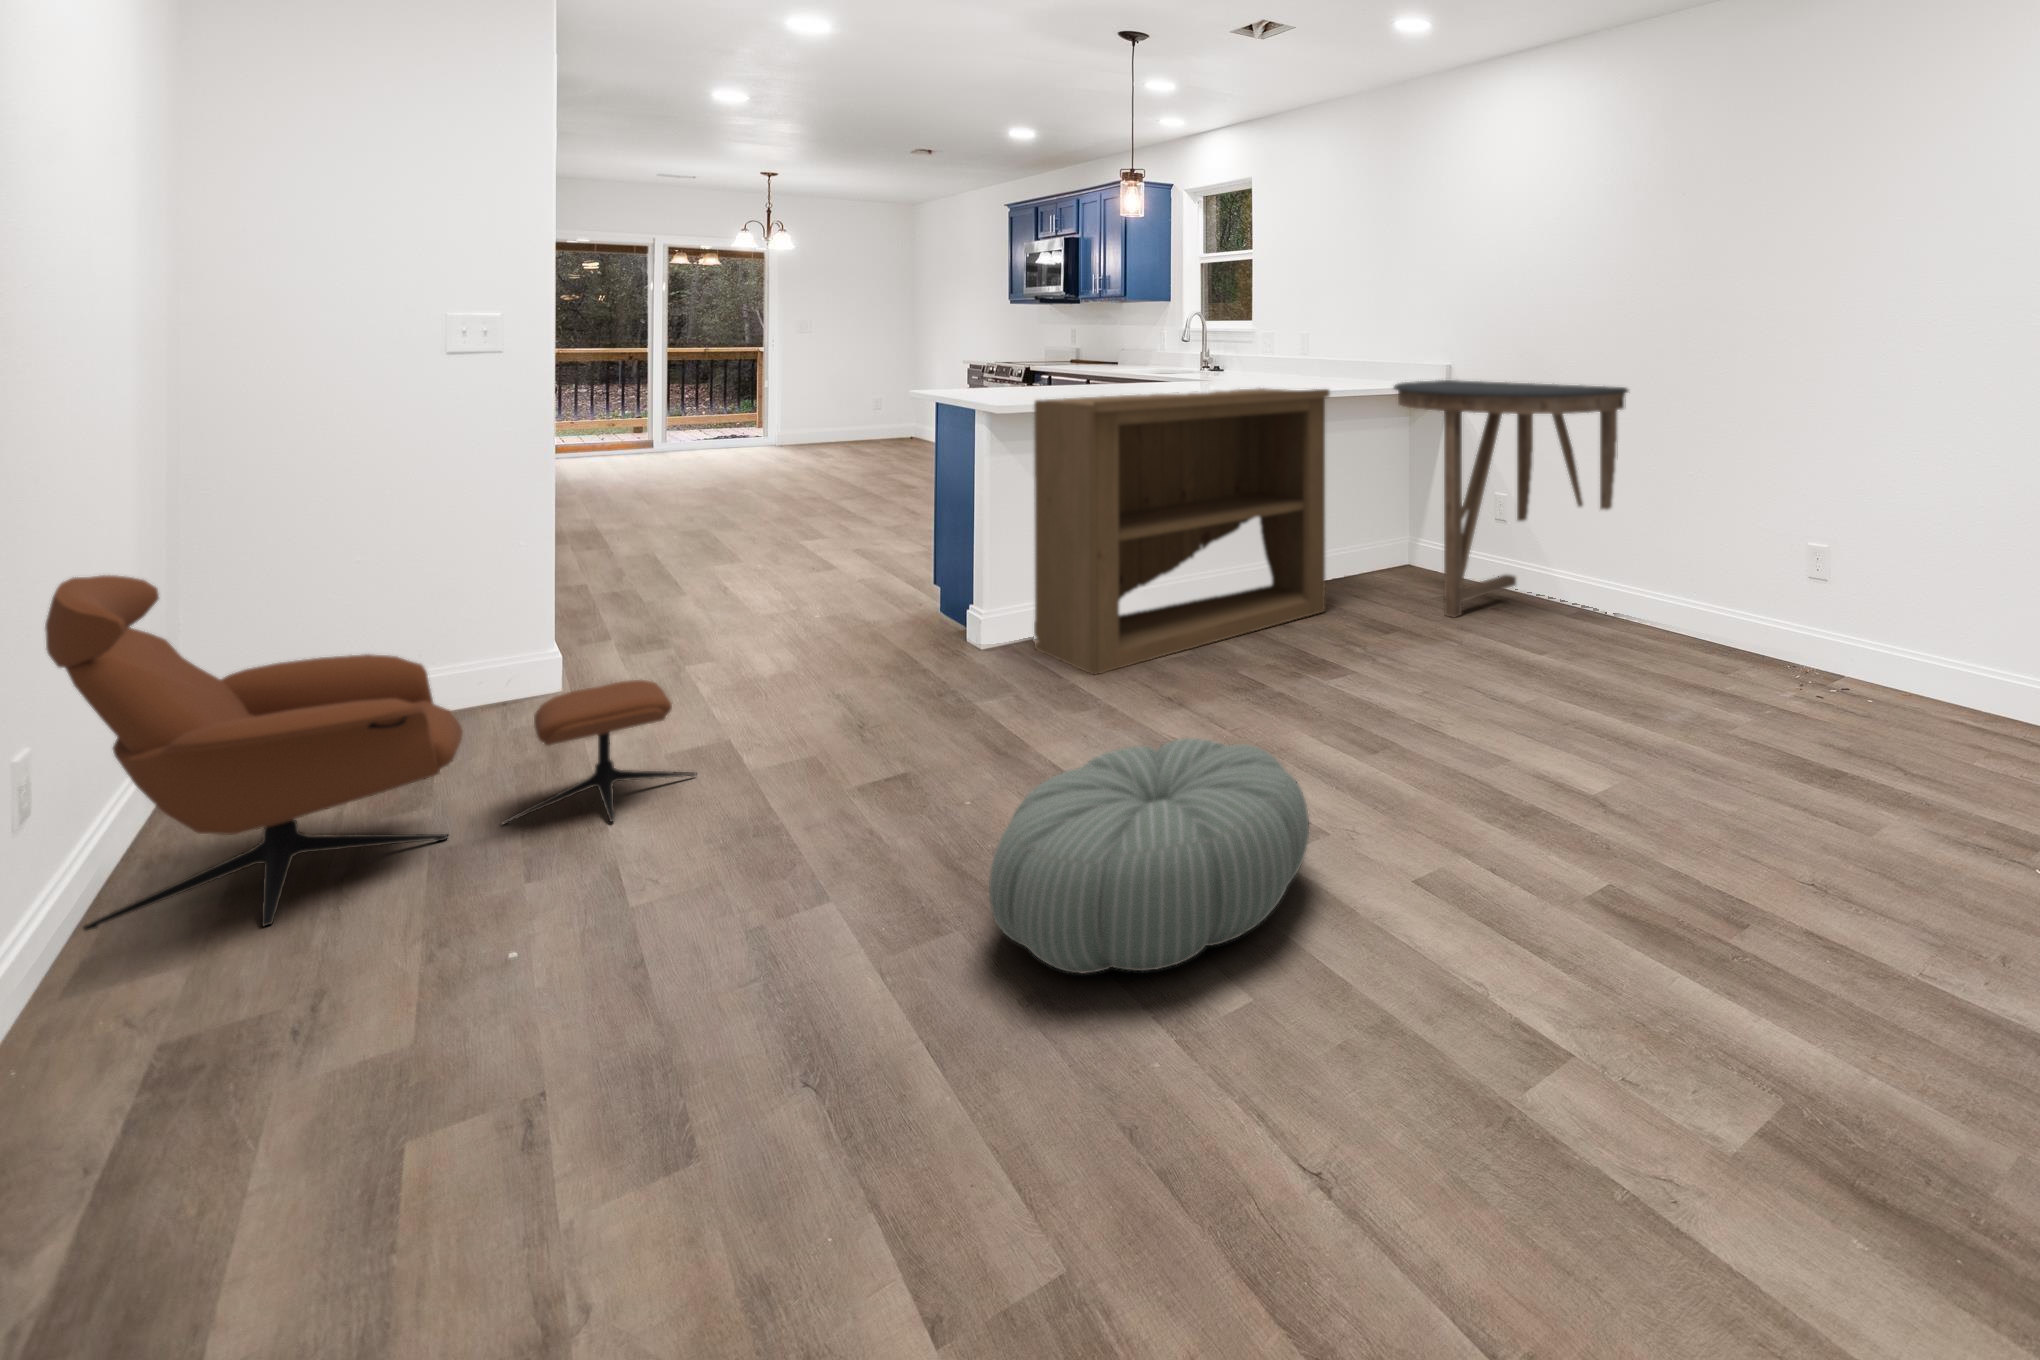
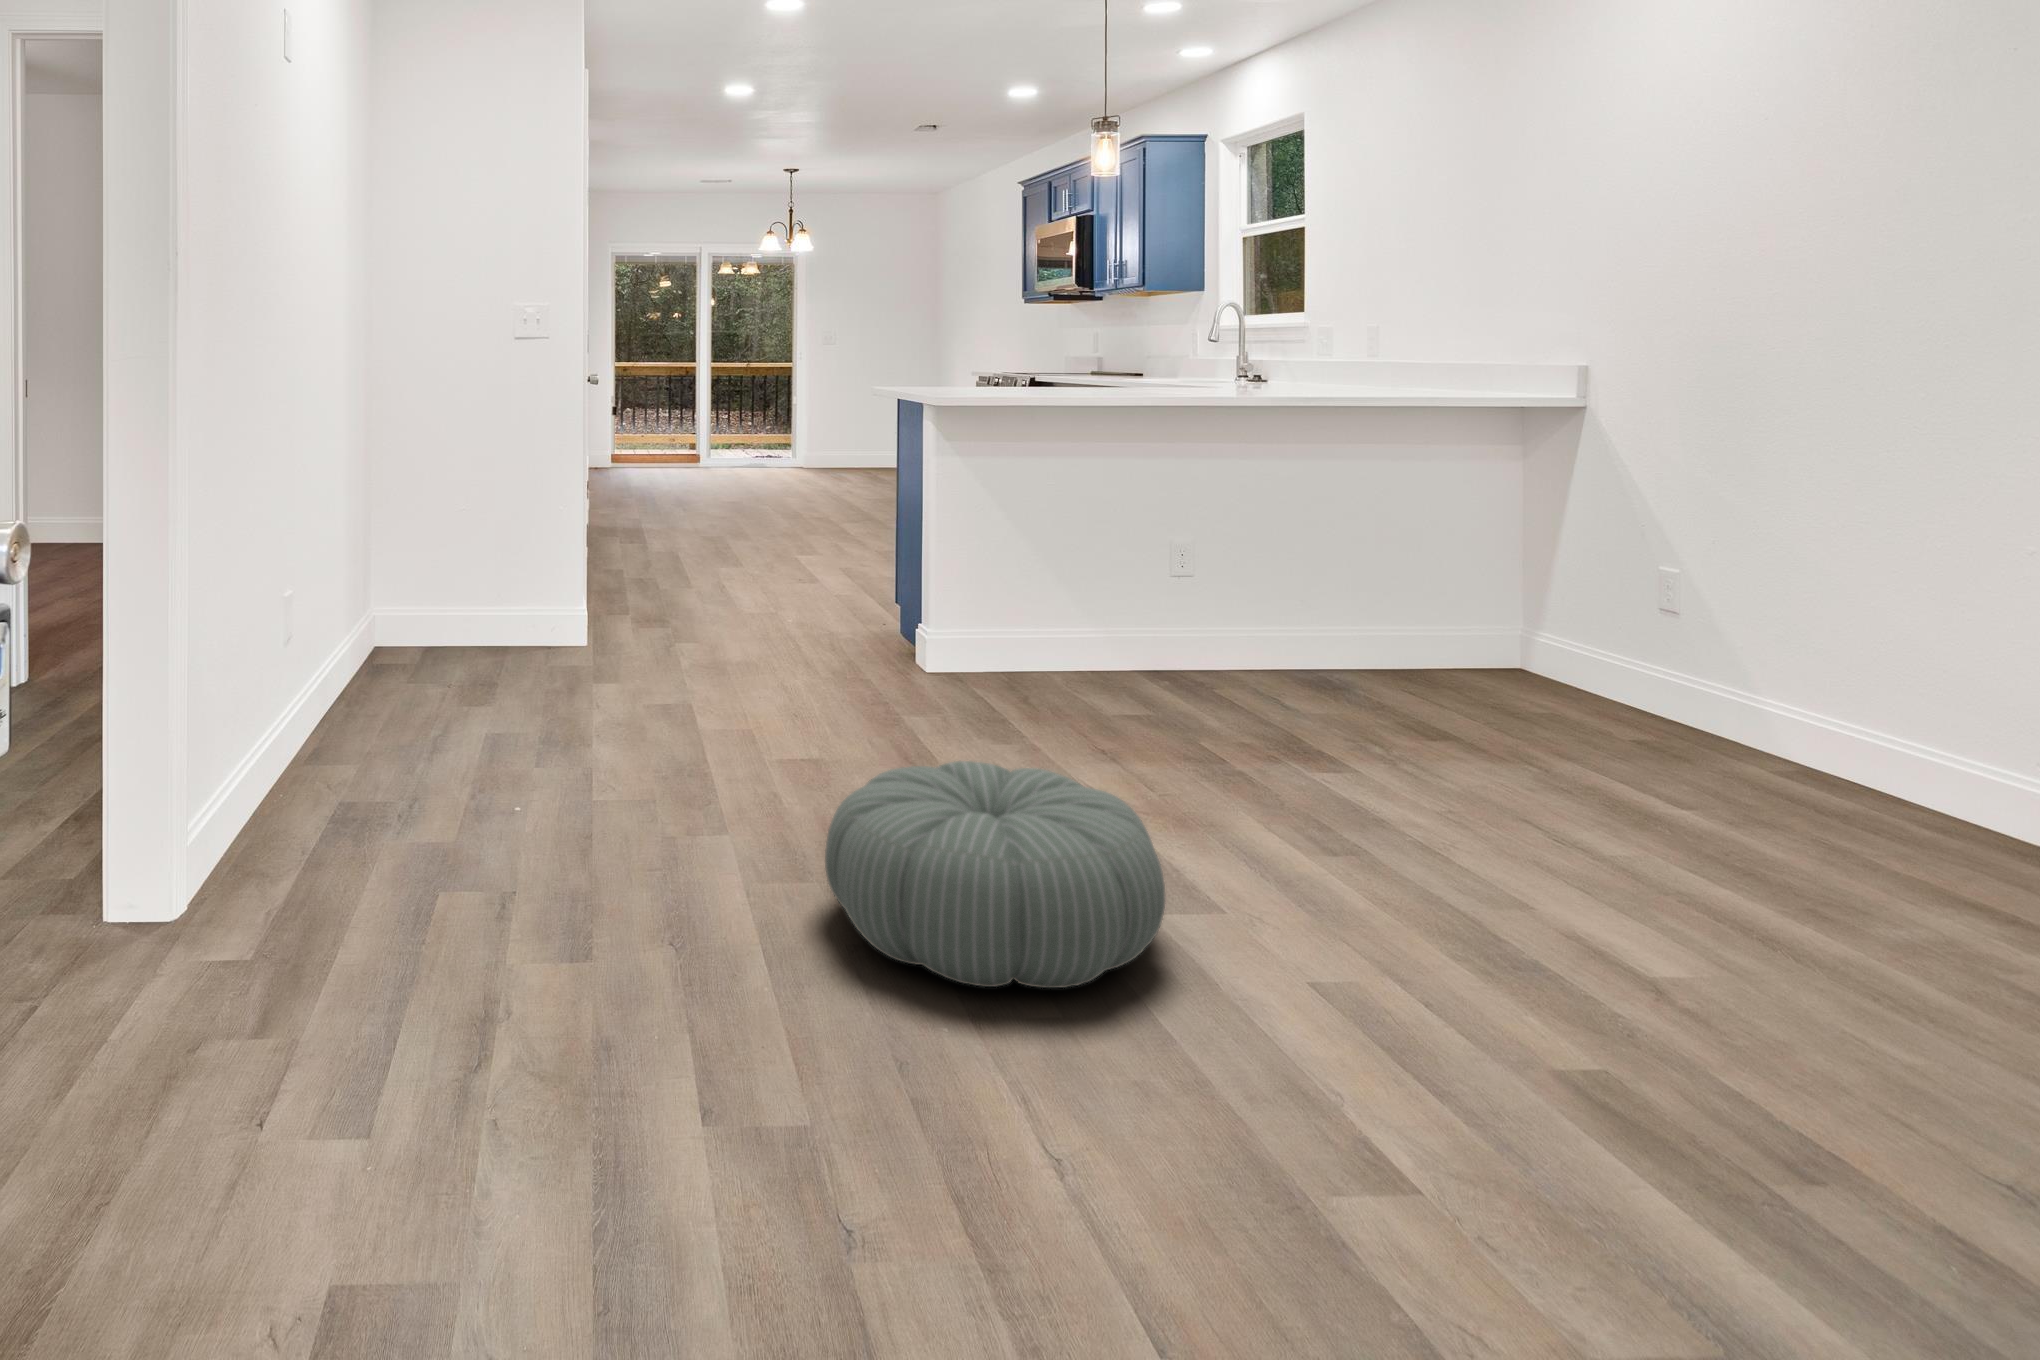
console table: present [1394,380,1628,617] -> none [1471,391,1946,810]
bookshelf: present [1034,388,1330,675] -> none [978,394,1356,713]
lounge chair: present [45,575,696,931] -> none [343,481,673,739]

